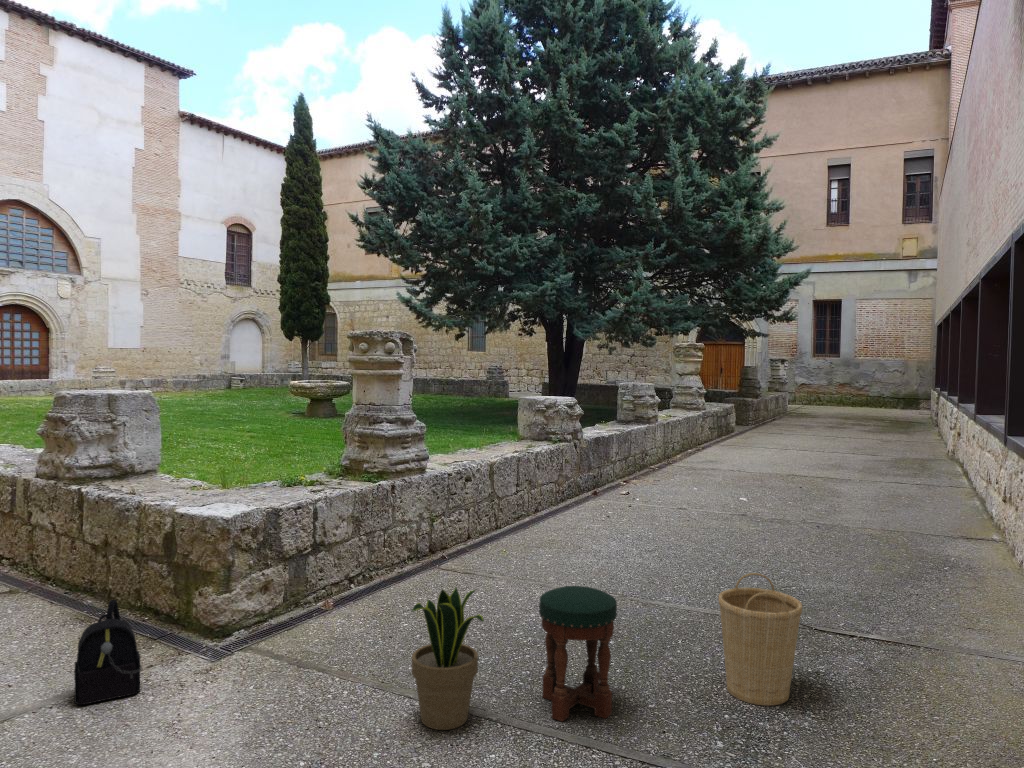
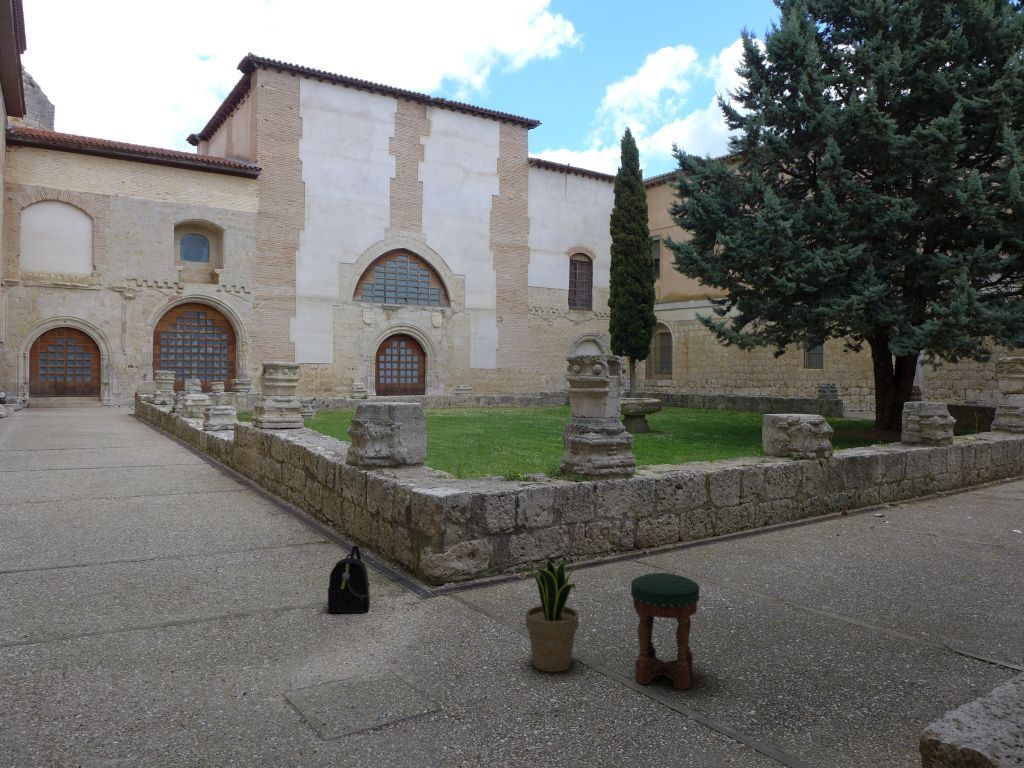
basket: present [719,573,802,706] -> none [810,585,895,714]

